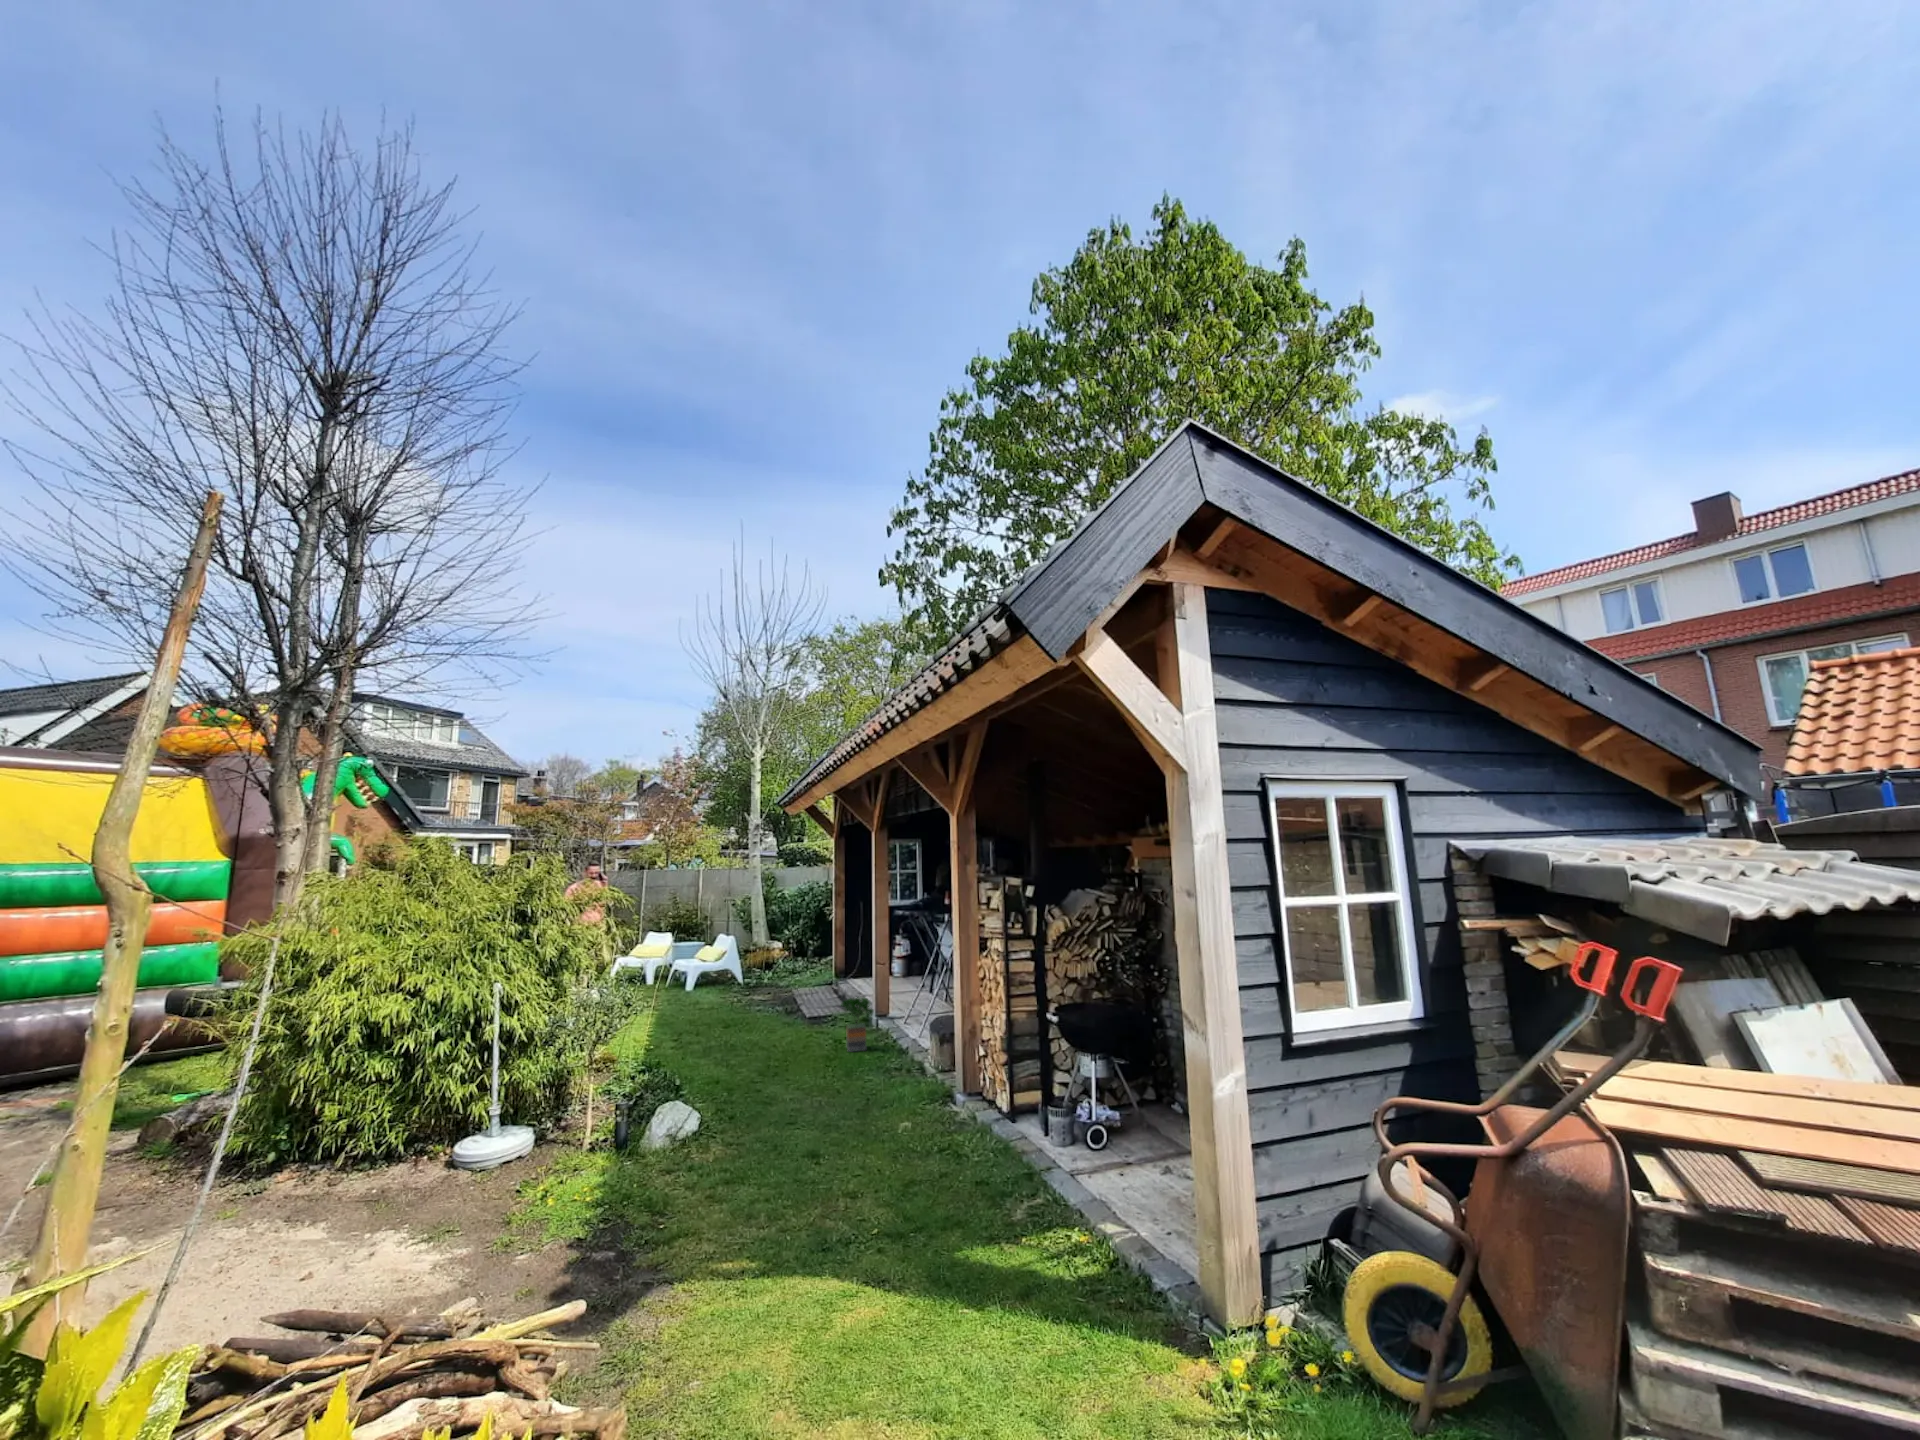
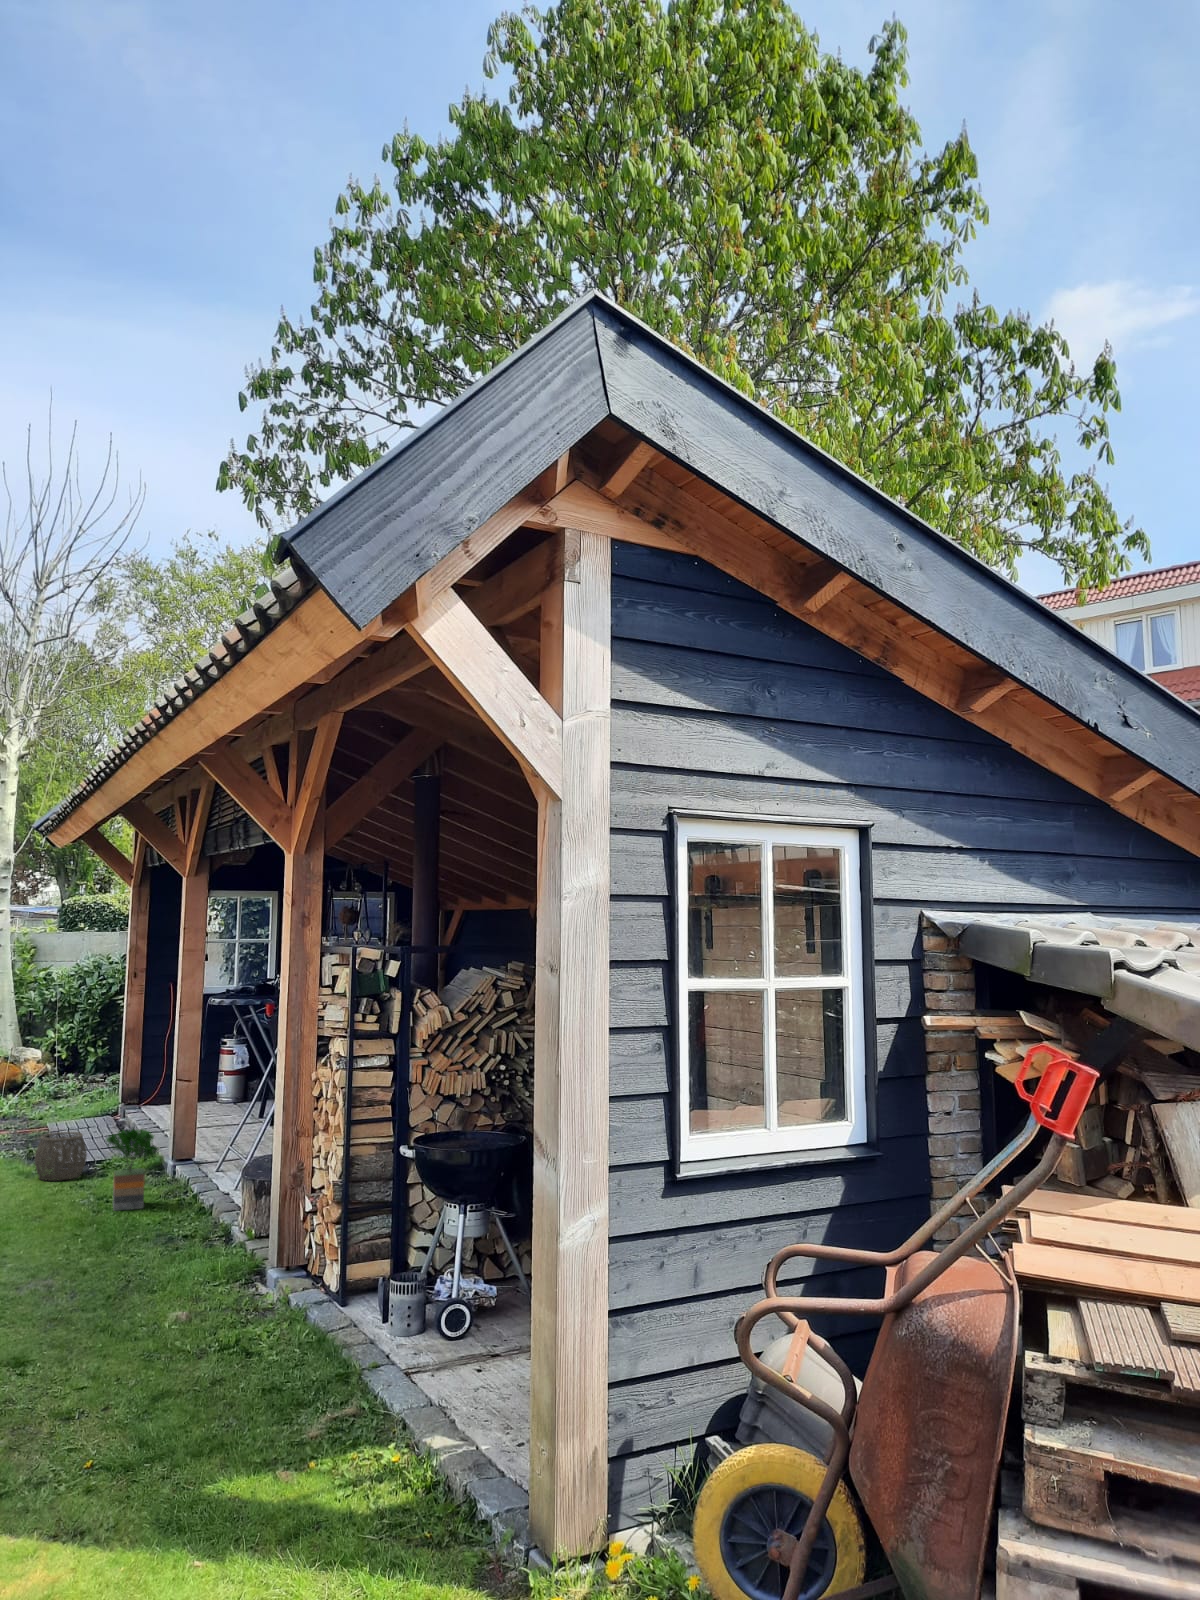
woven basket: none [795,998,827,1030] -> present [35,1132,87,1181]

